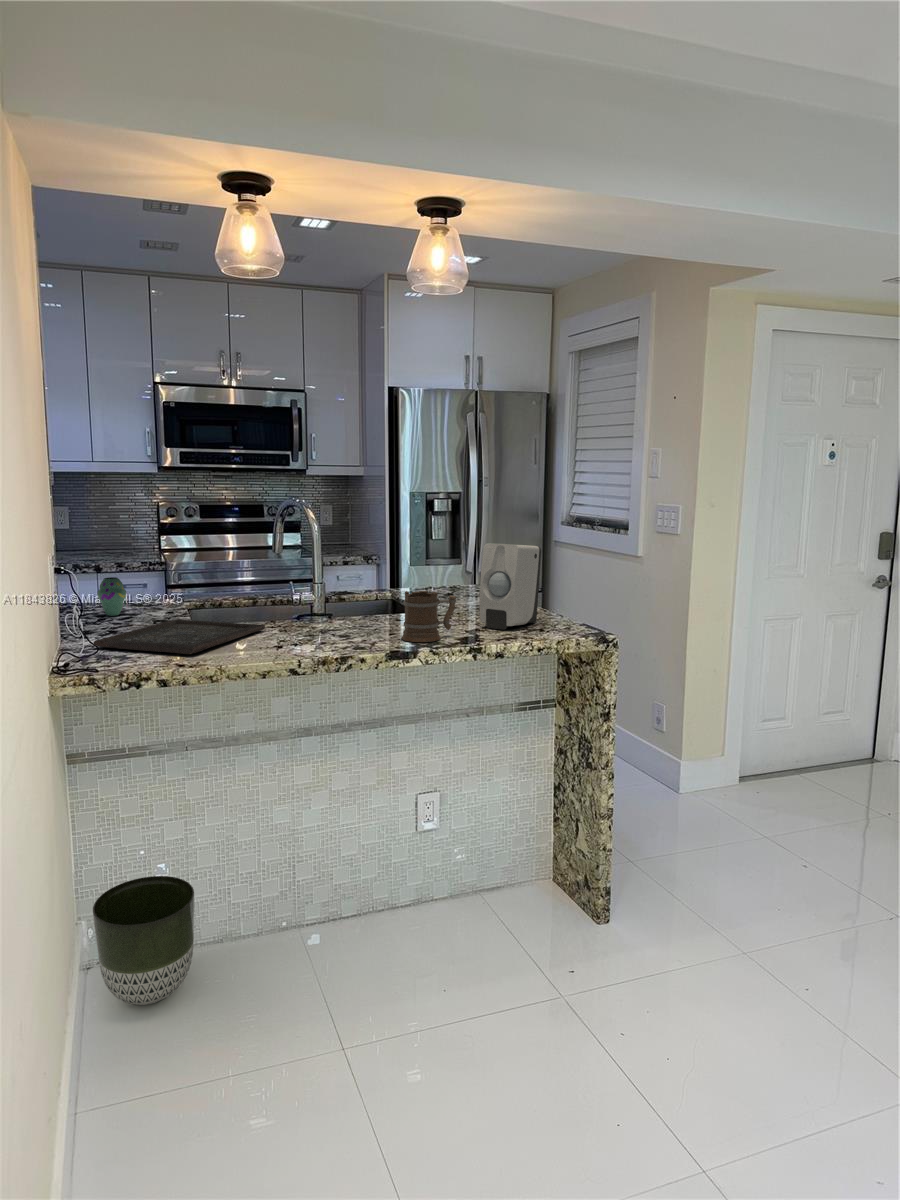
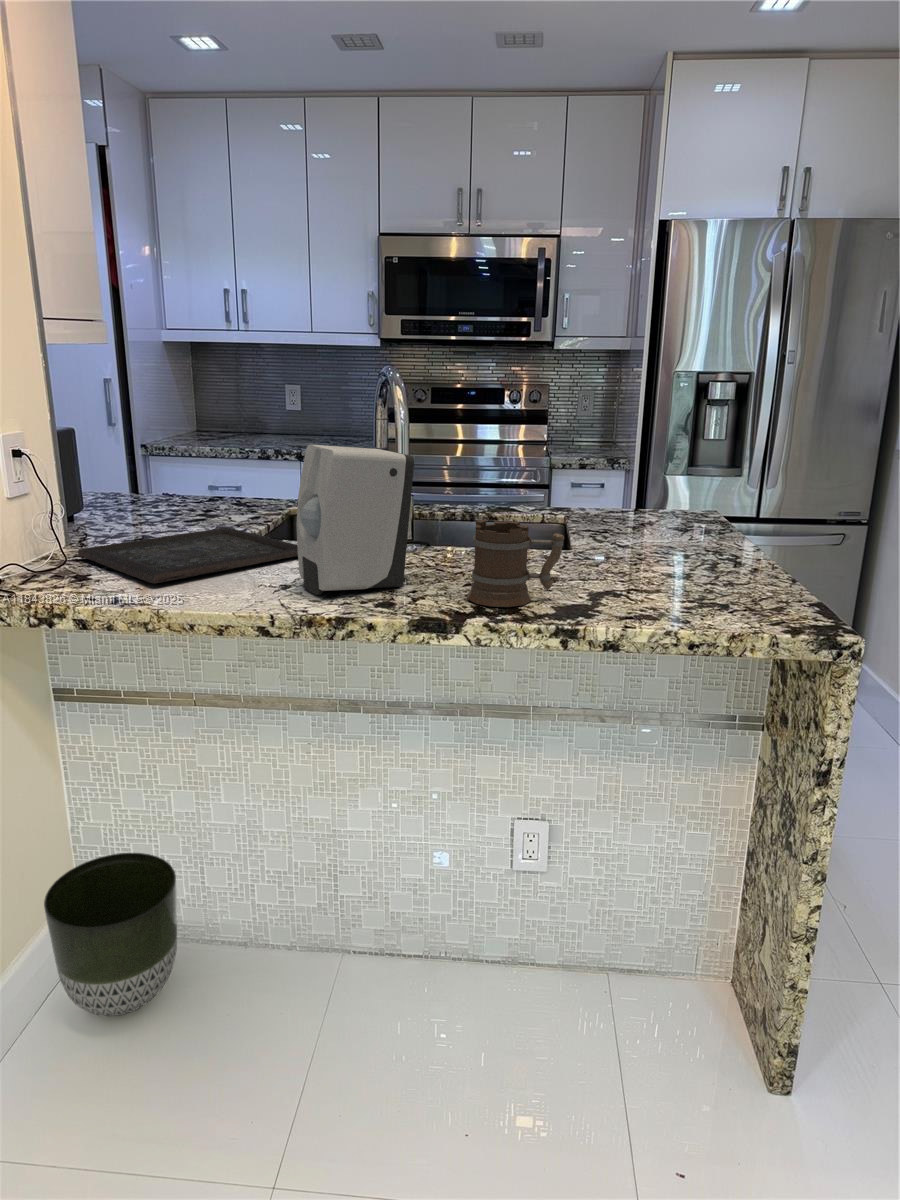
soap dispenser: present [479,543,541,630] -> present [297,445,414,595]
vase: present [97,577,126,616] -> none [170,466,205,514]

